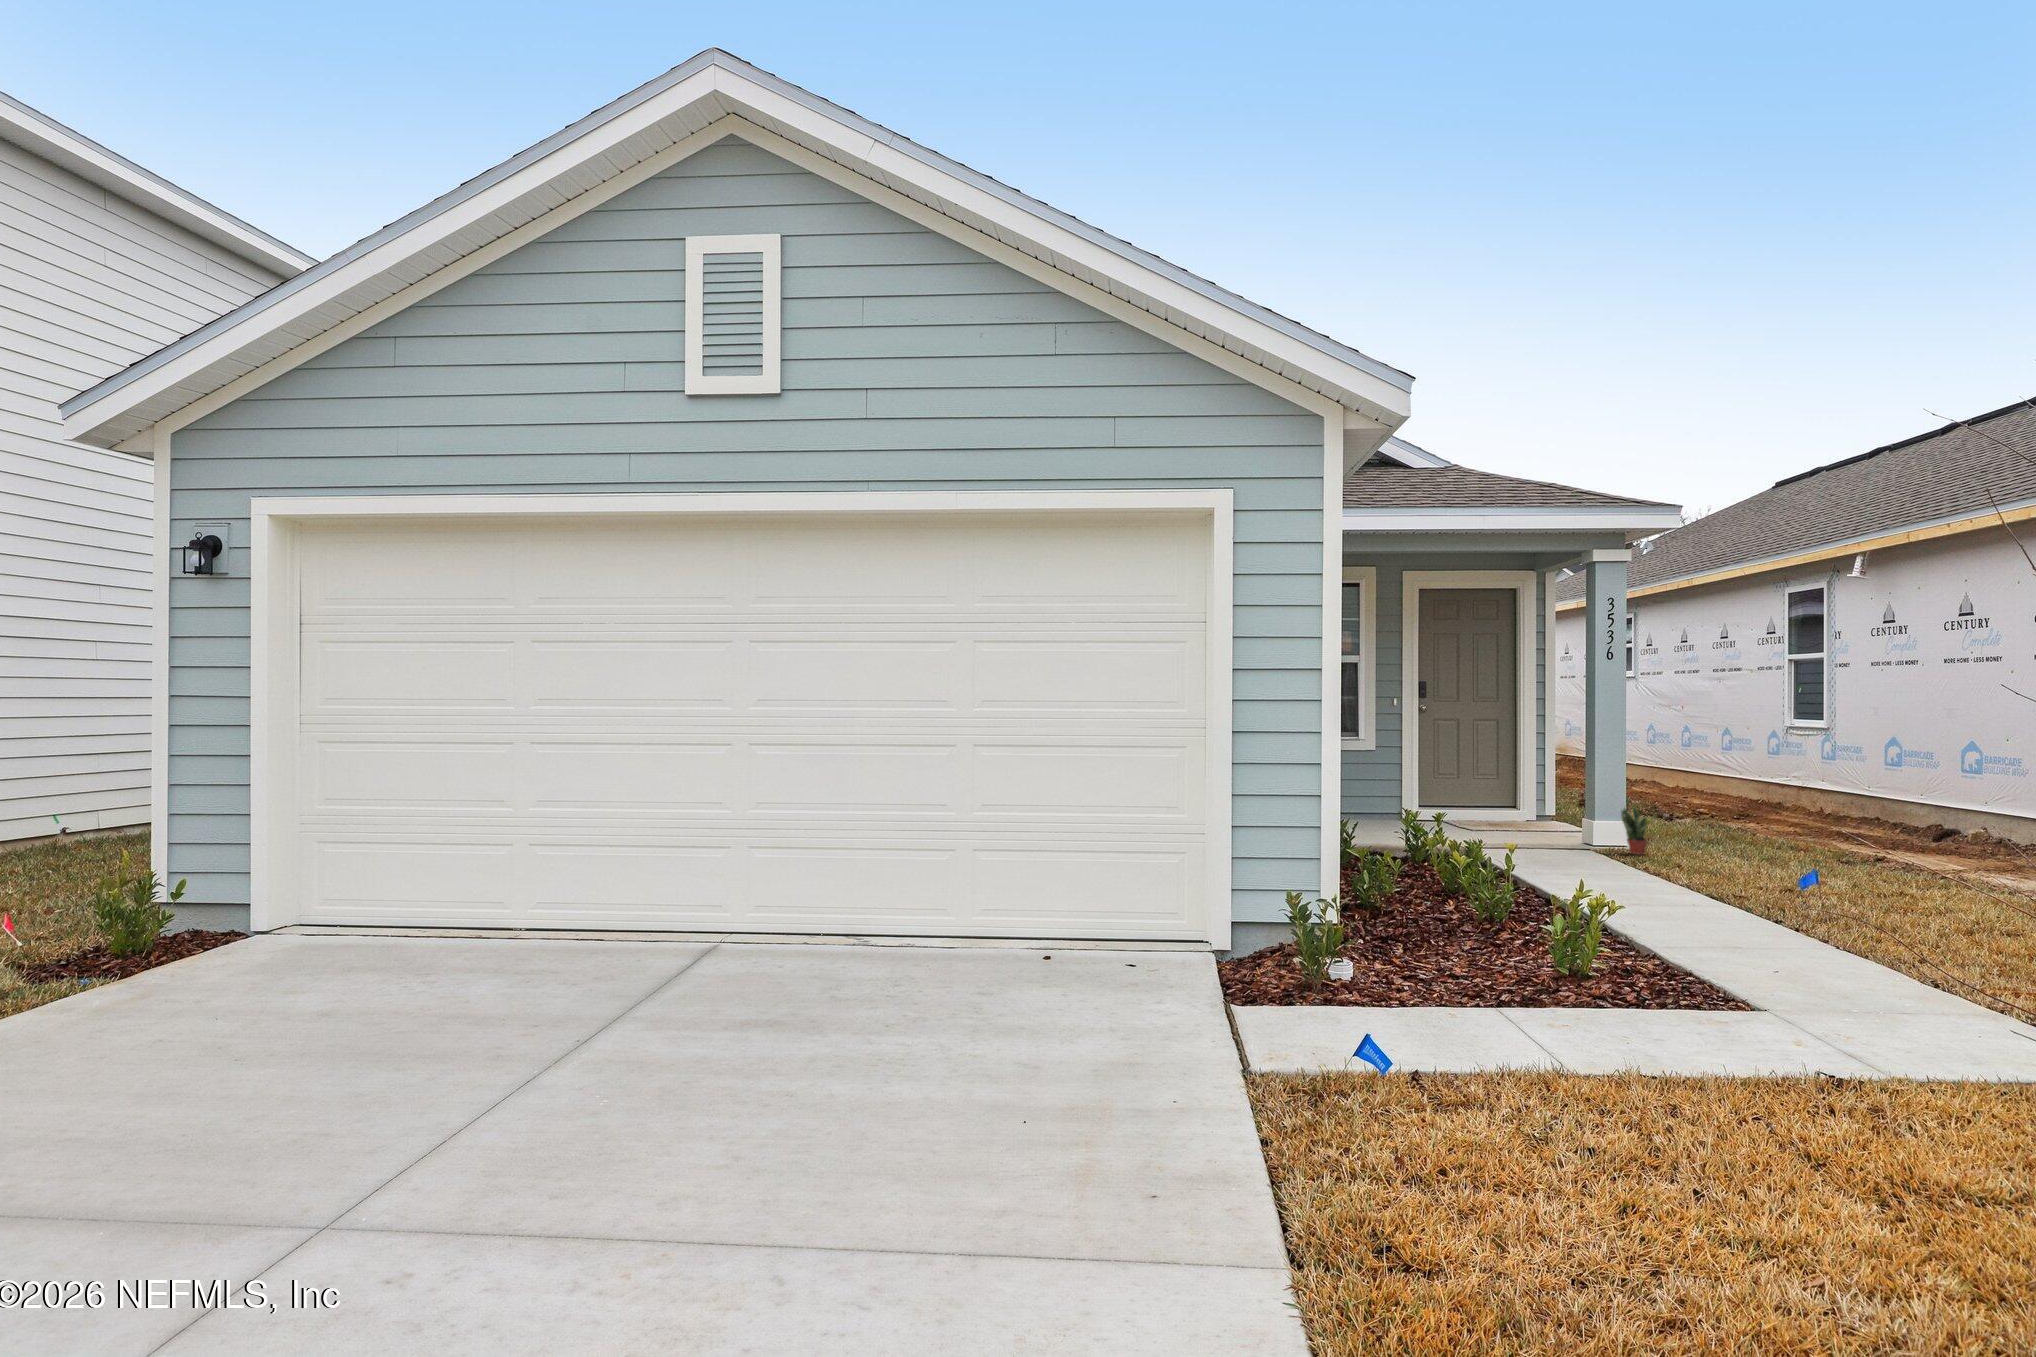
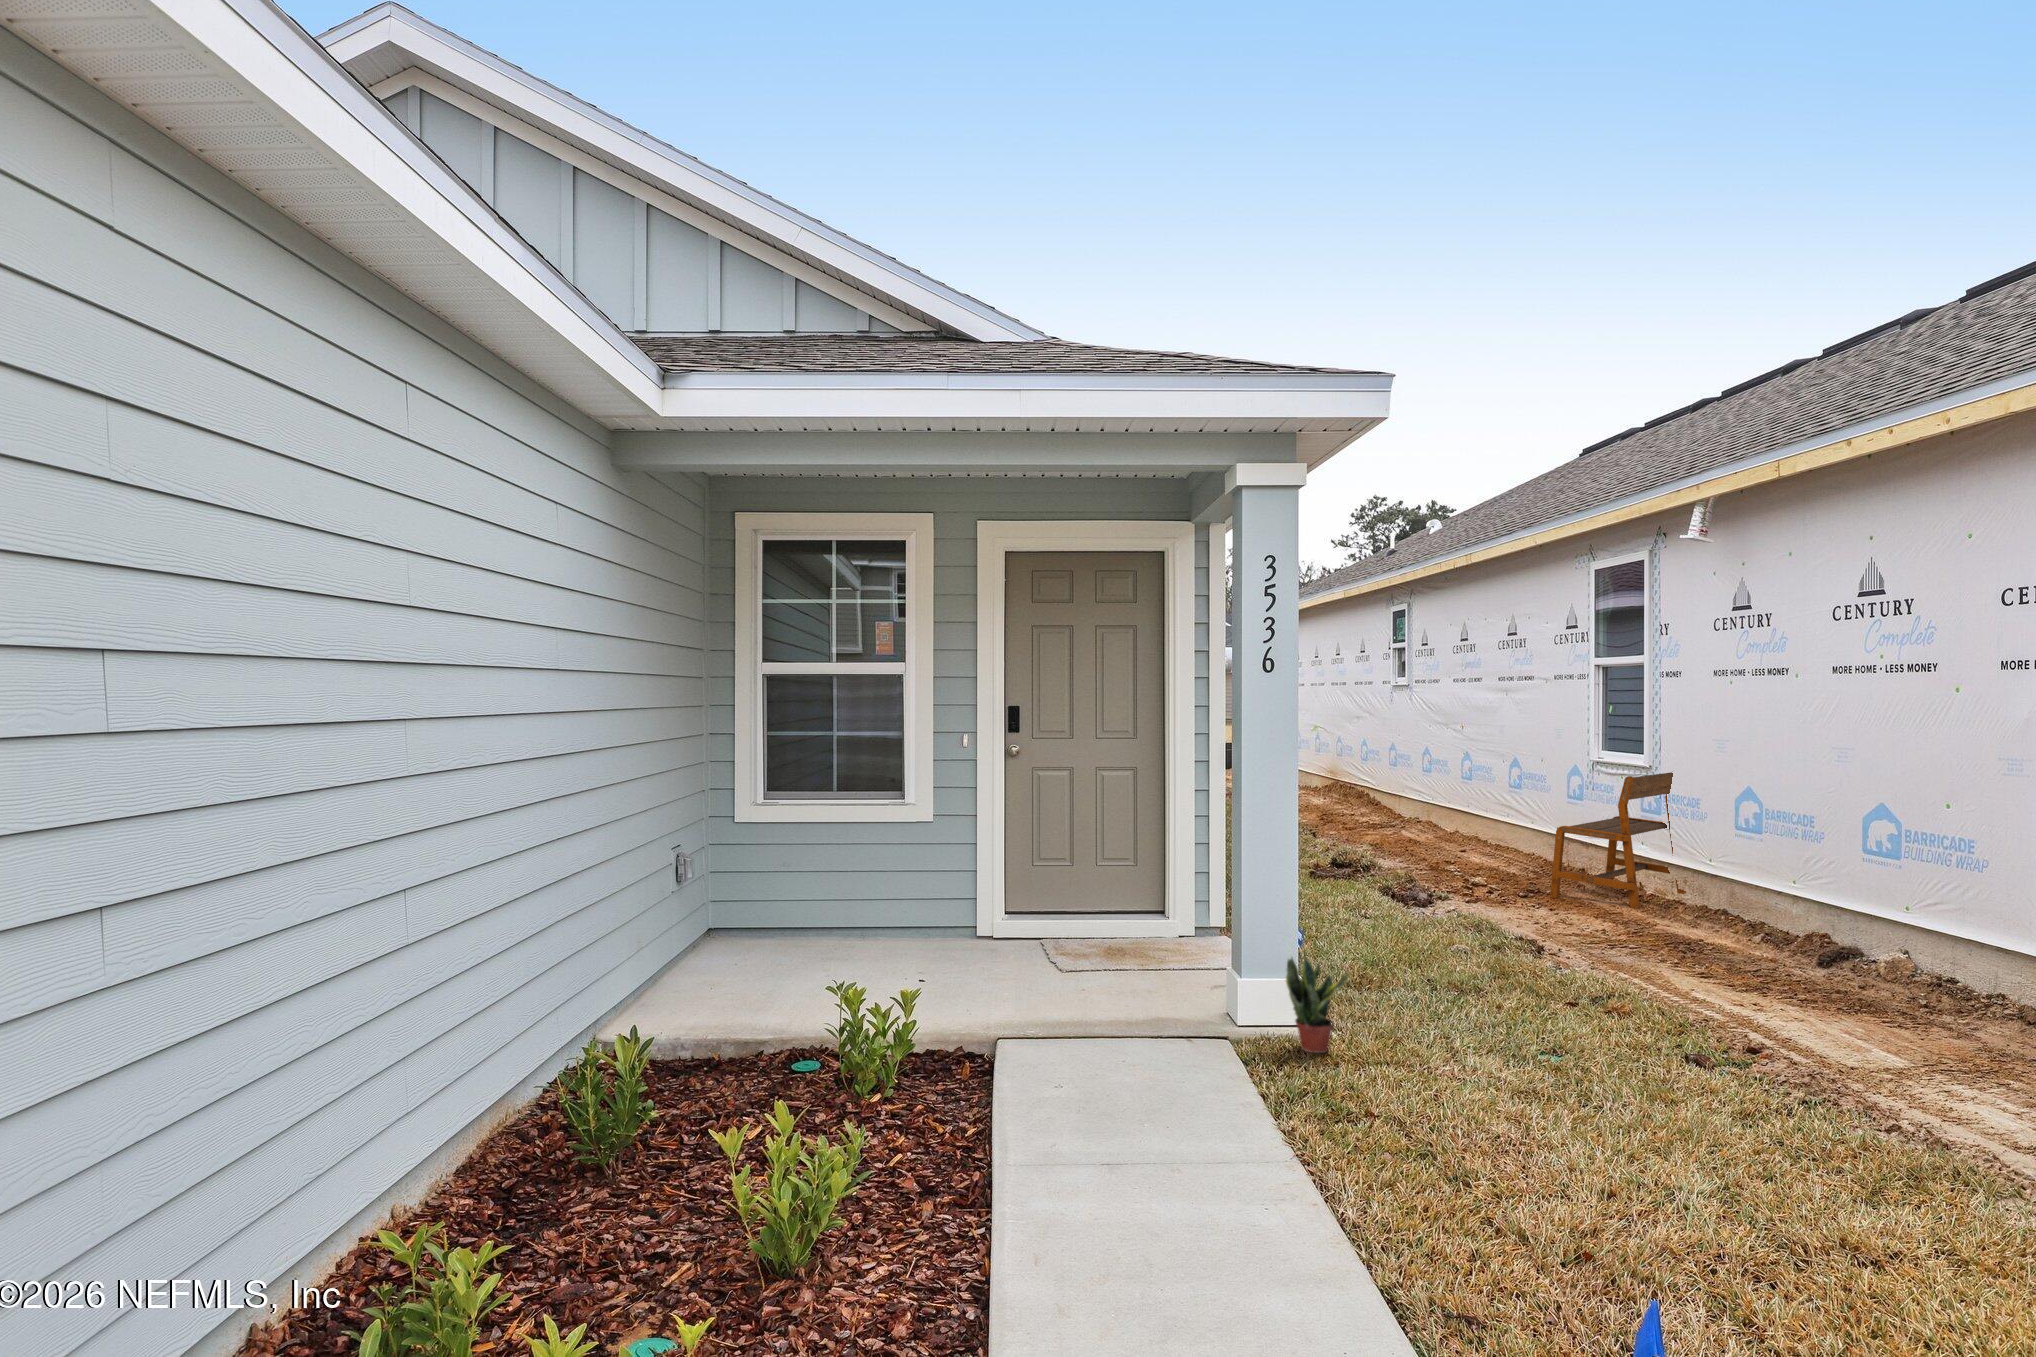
bench: none [1757,730,1854,818] -> present [1550,772,1686,908]

